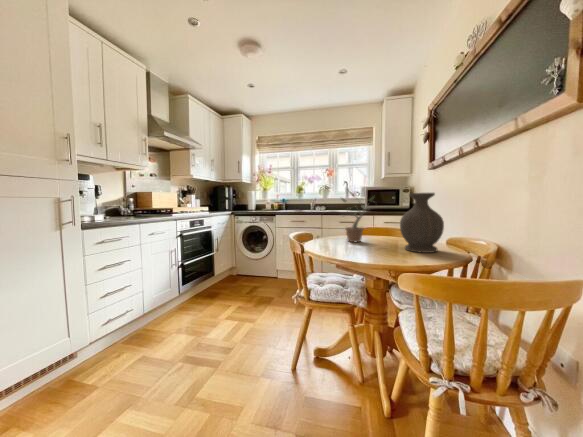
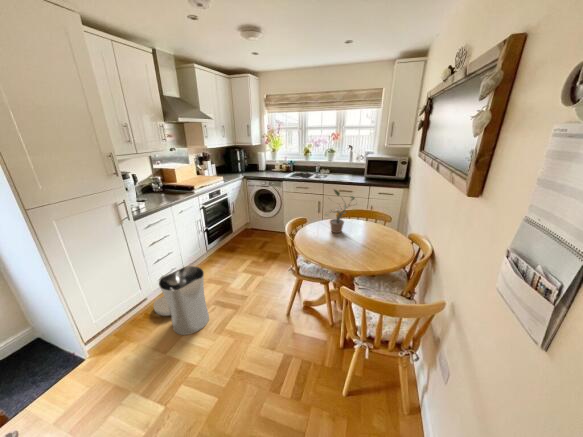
vase: present [400,193,444,253] -> none [366,206,398,254]
trash can: none [83,296,171,412] -> present [154,266,209,335]

